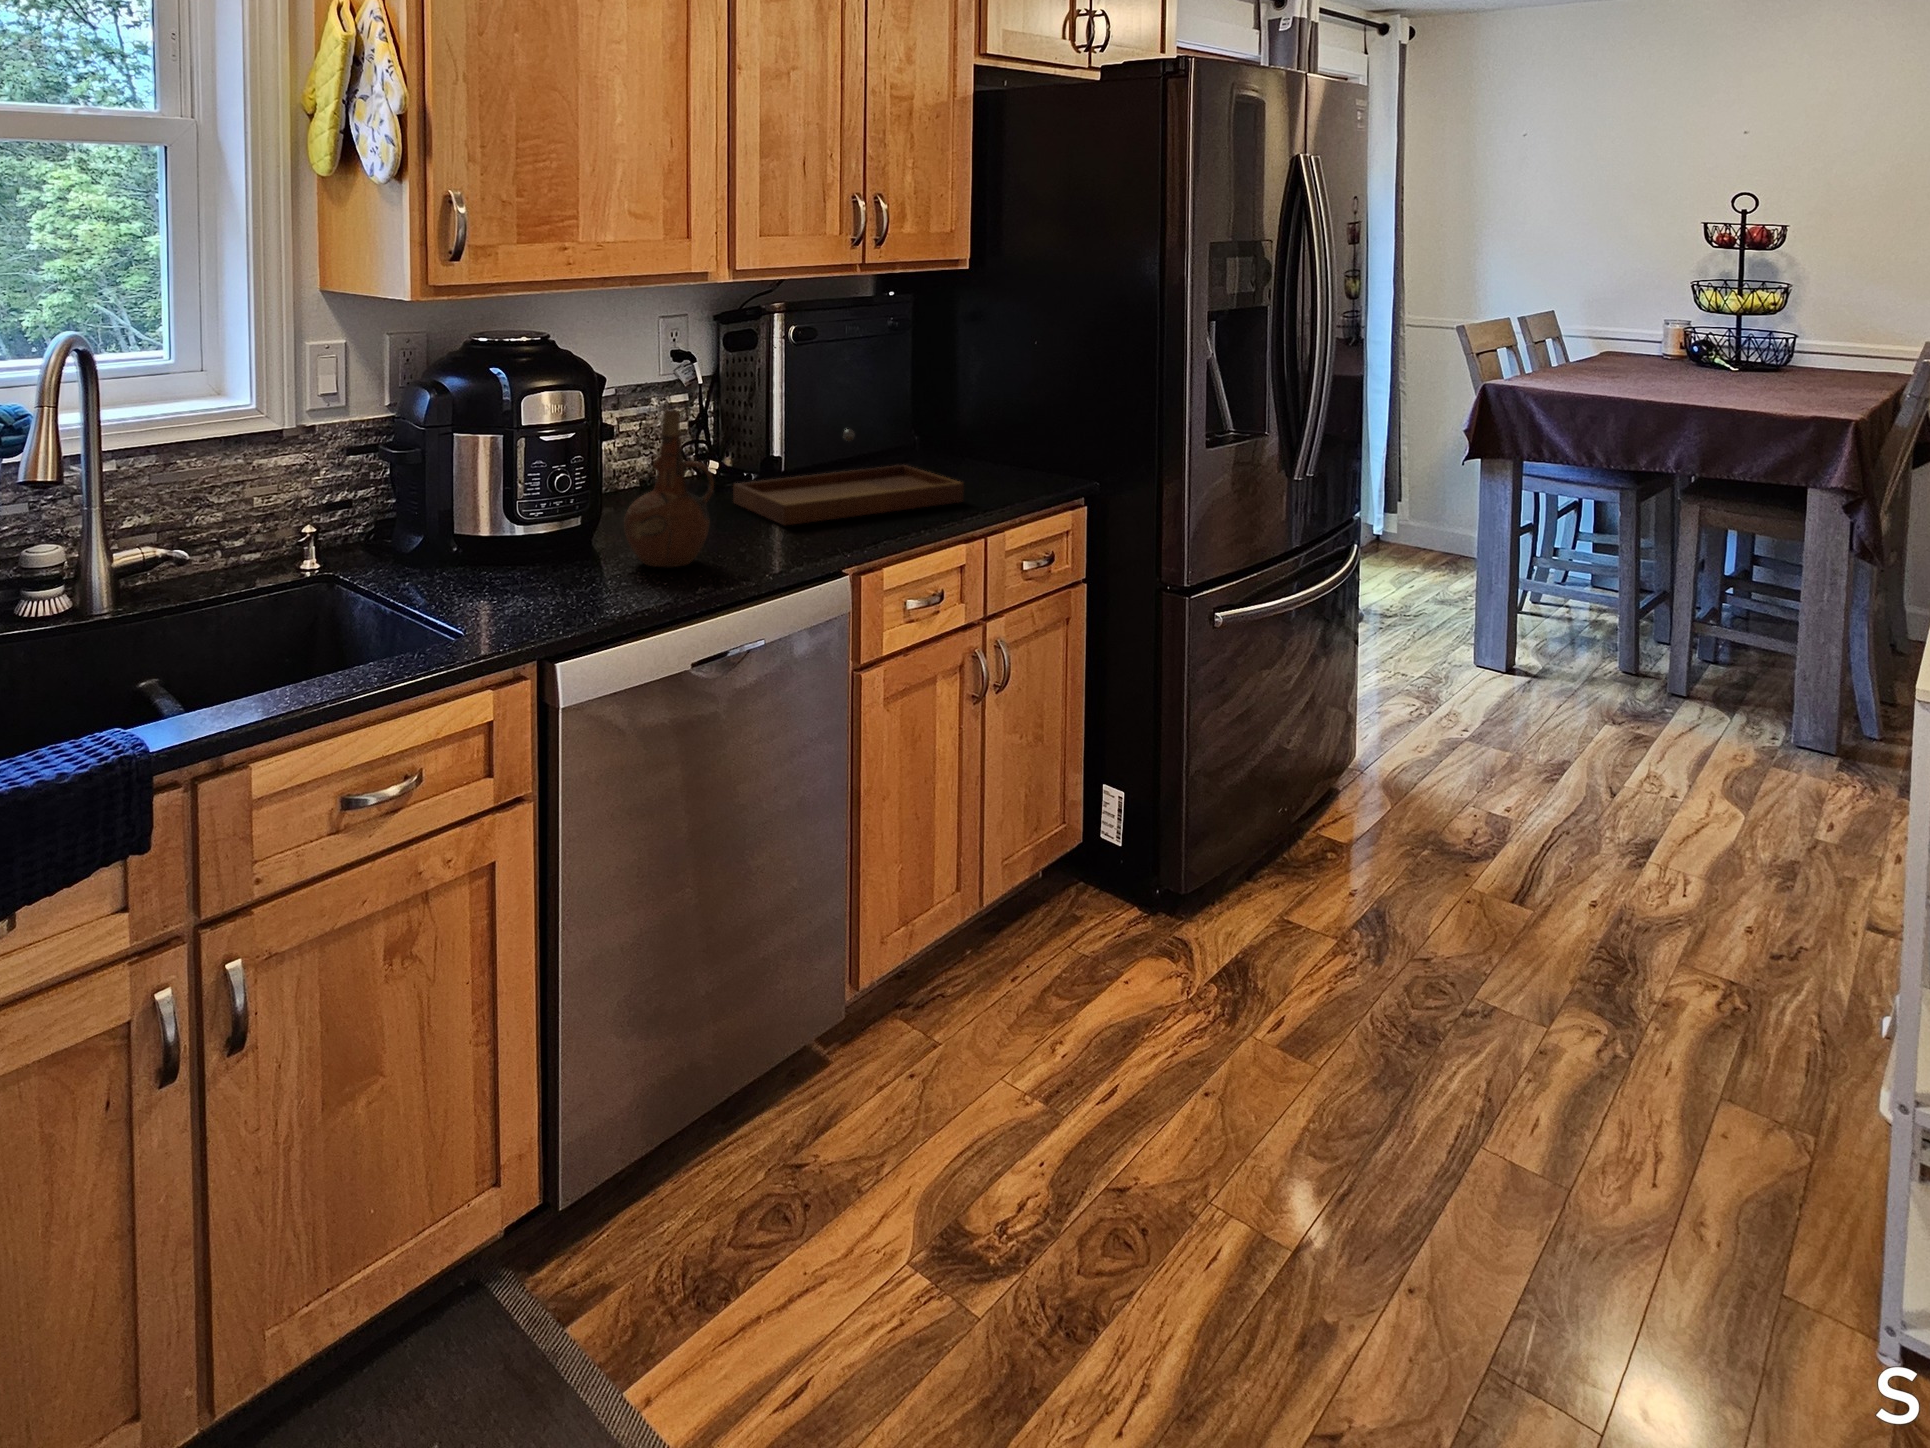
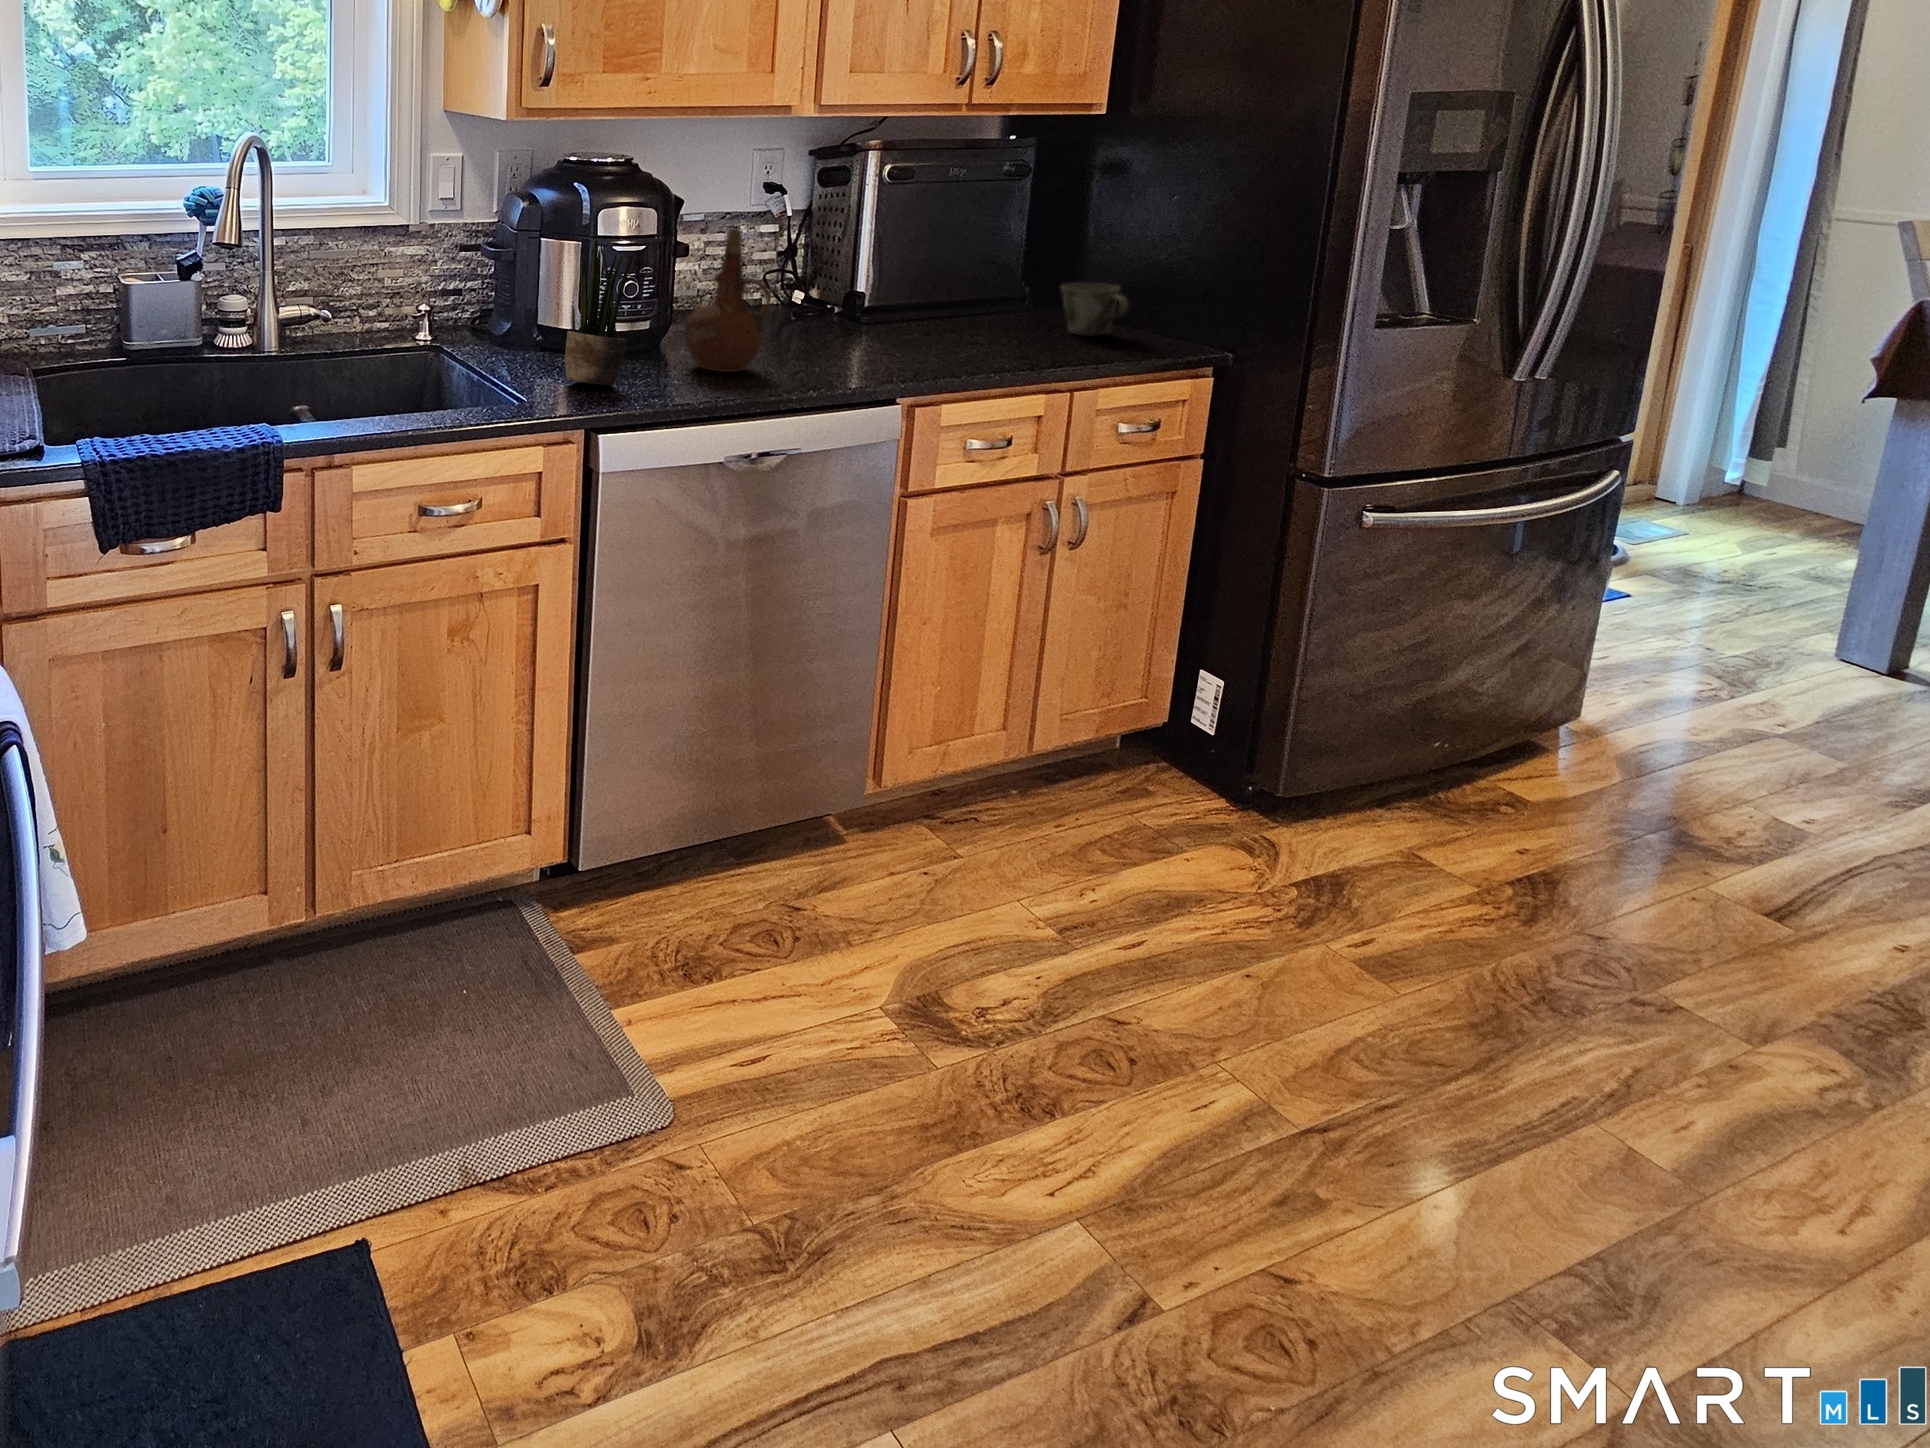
tray: present [733,429,964,526] -> none [806,268,1054,351]
mug: none [957,430,1017,482] -> present [1062,283,1128,336]
potted plant: none [500,433,573,604] -> present [565,239,634,385]

